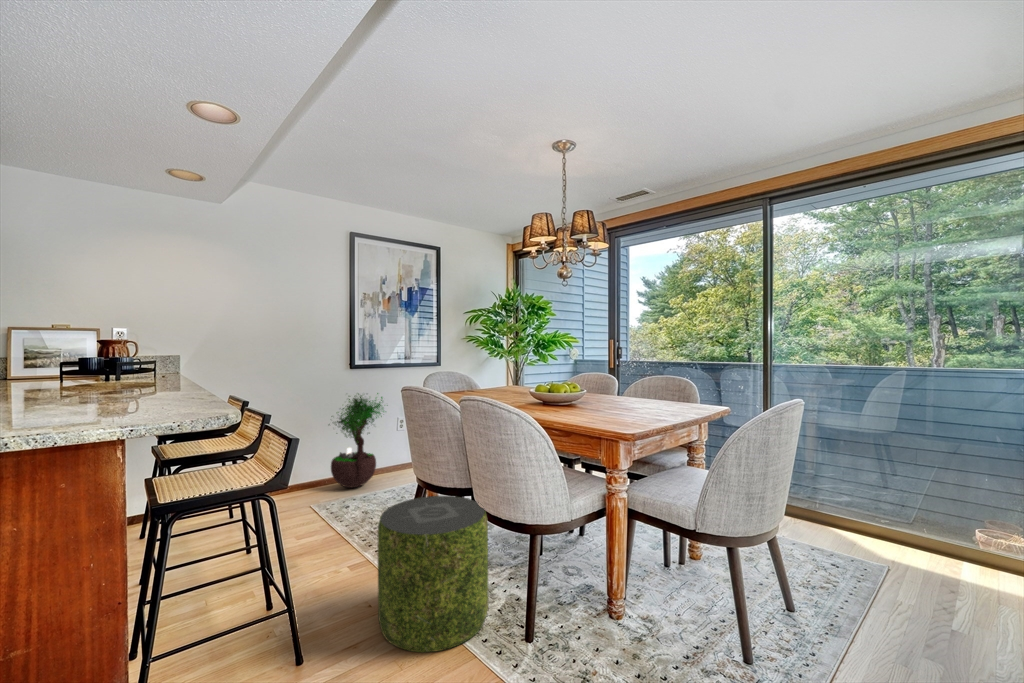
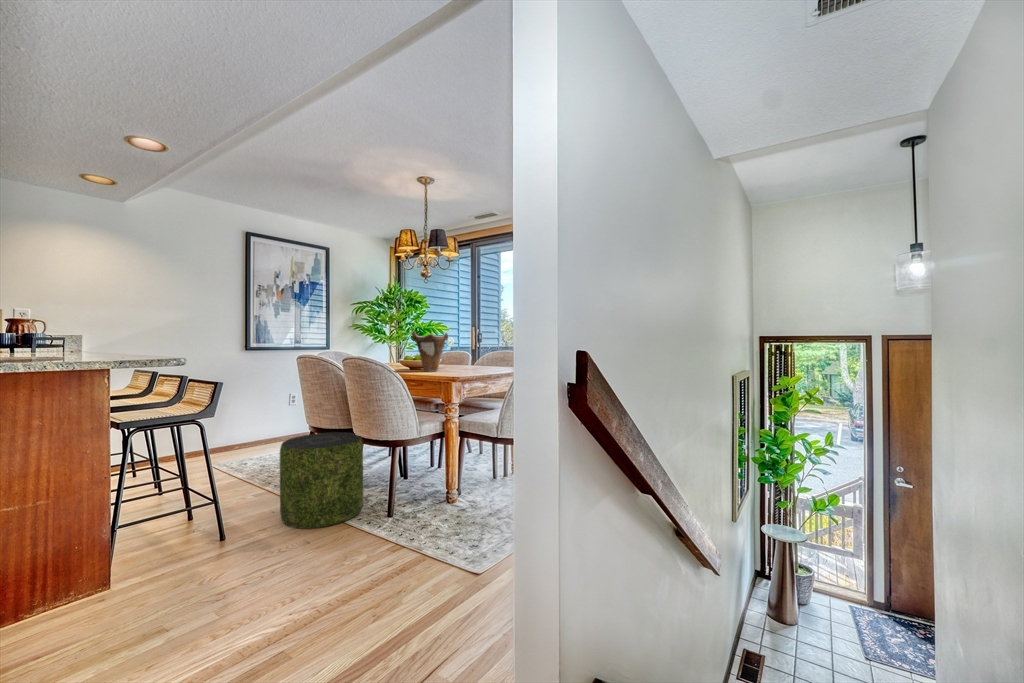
vase: none [549,352,599,410] -> present [412,331,448,371]
potted tree: present [331,393,384,488] -> none [226,366,282,452]

